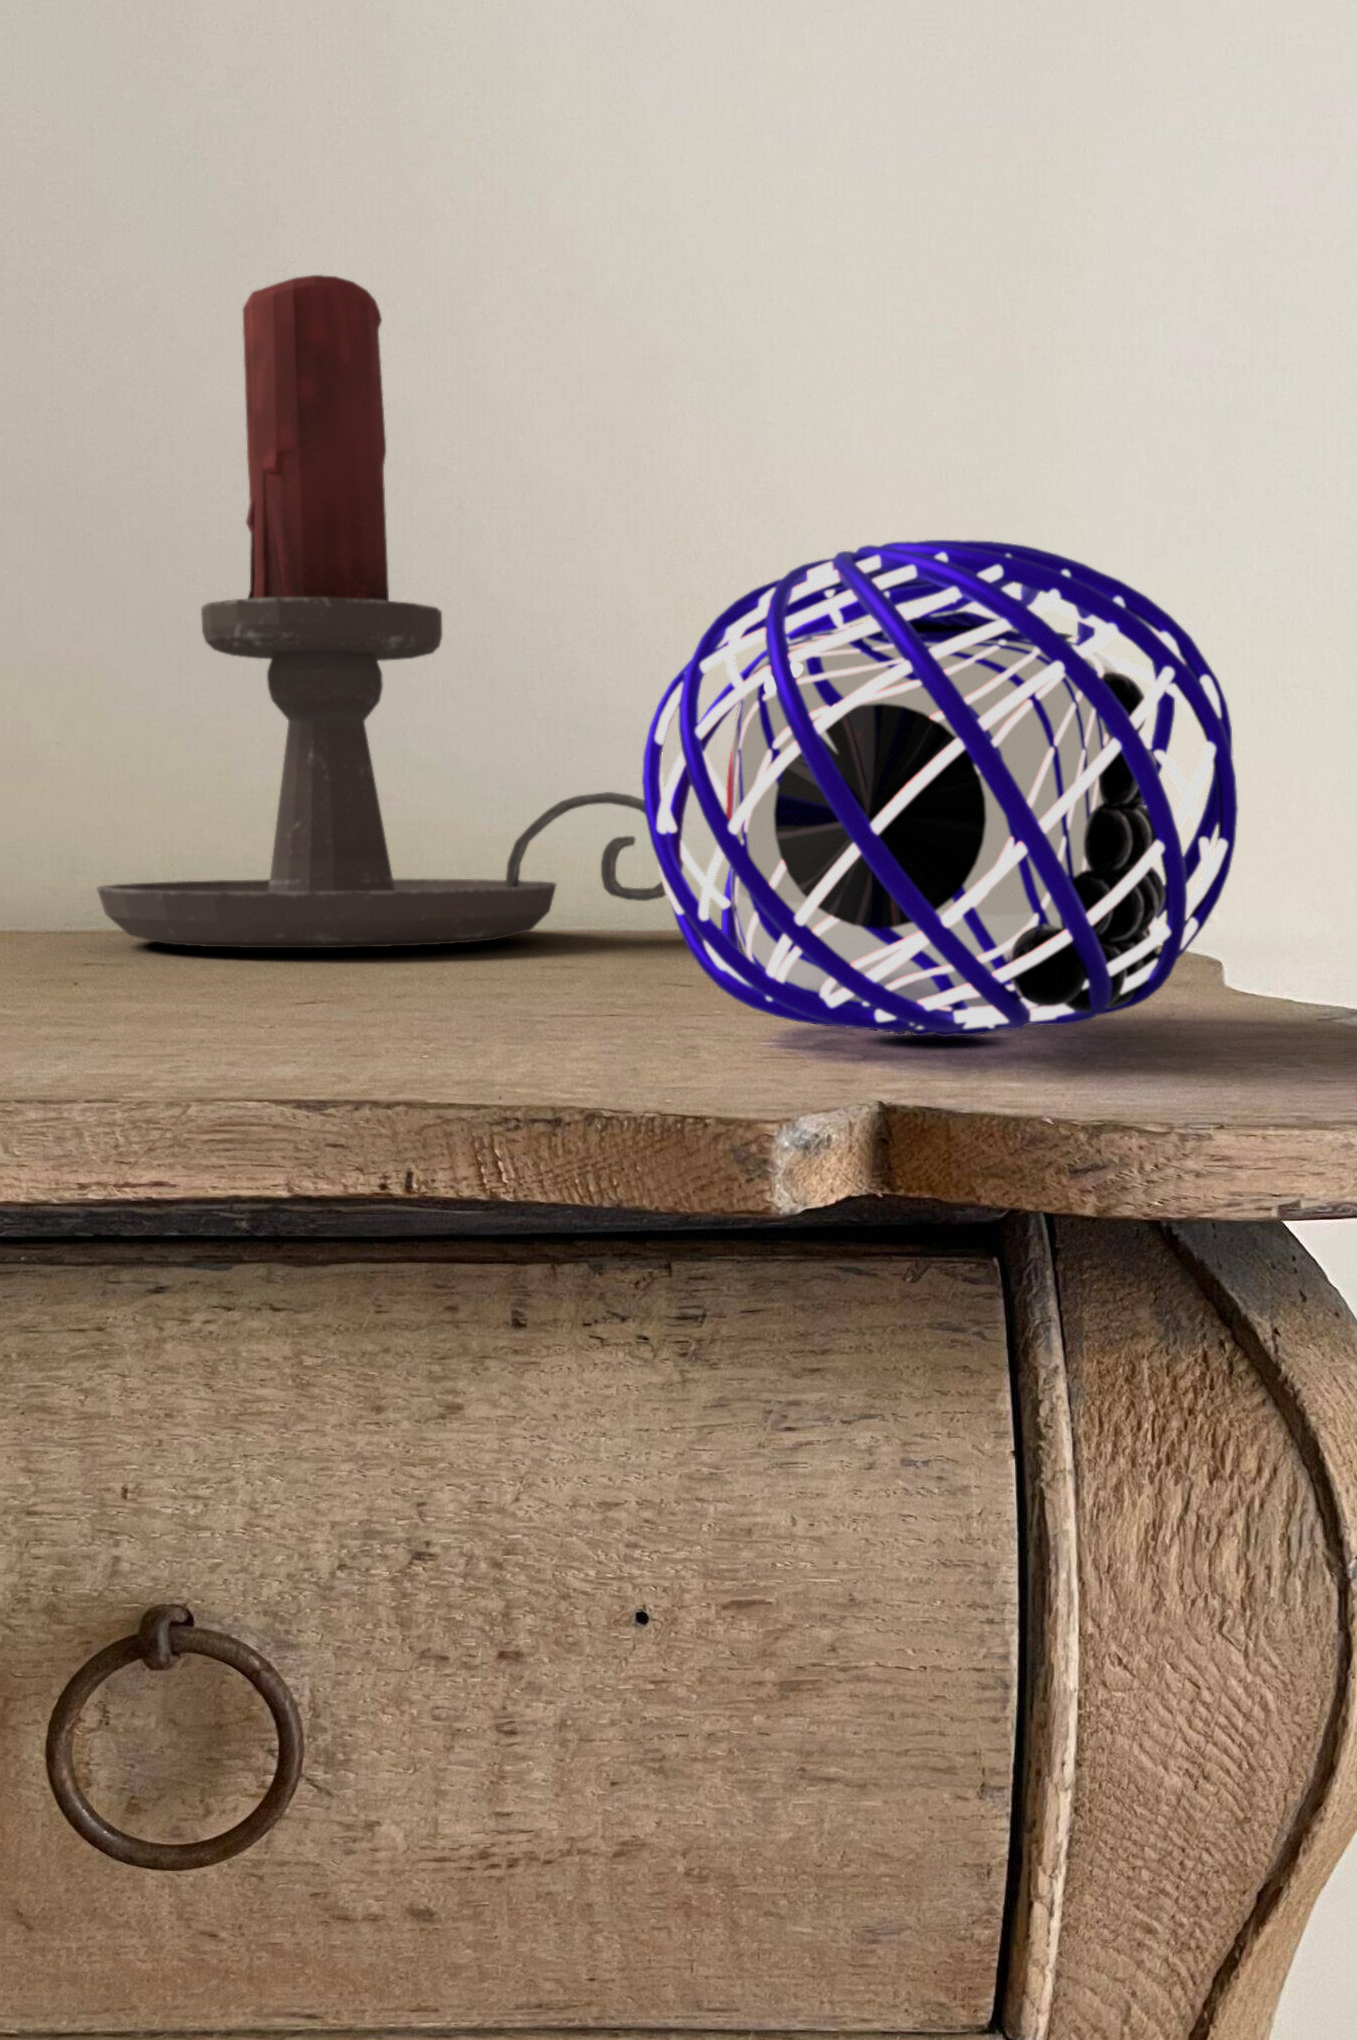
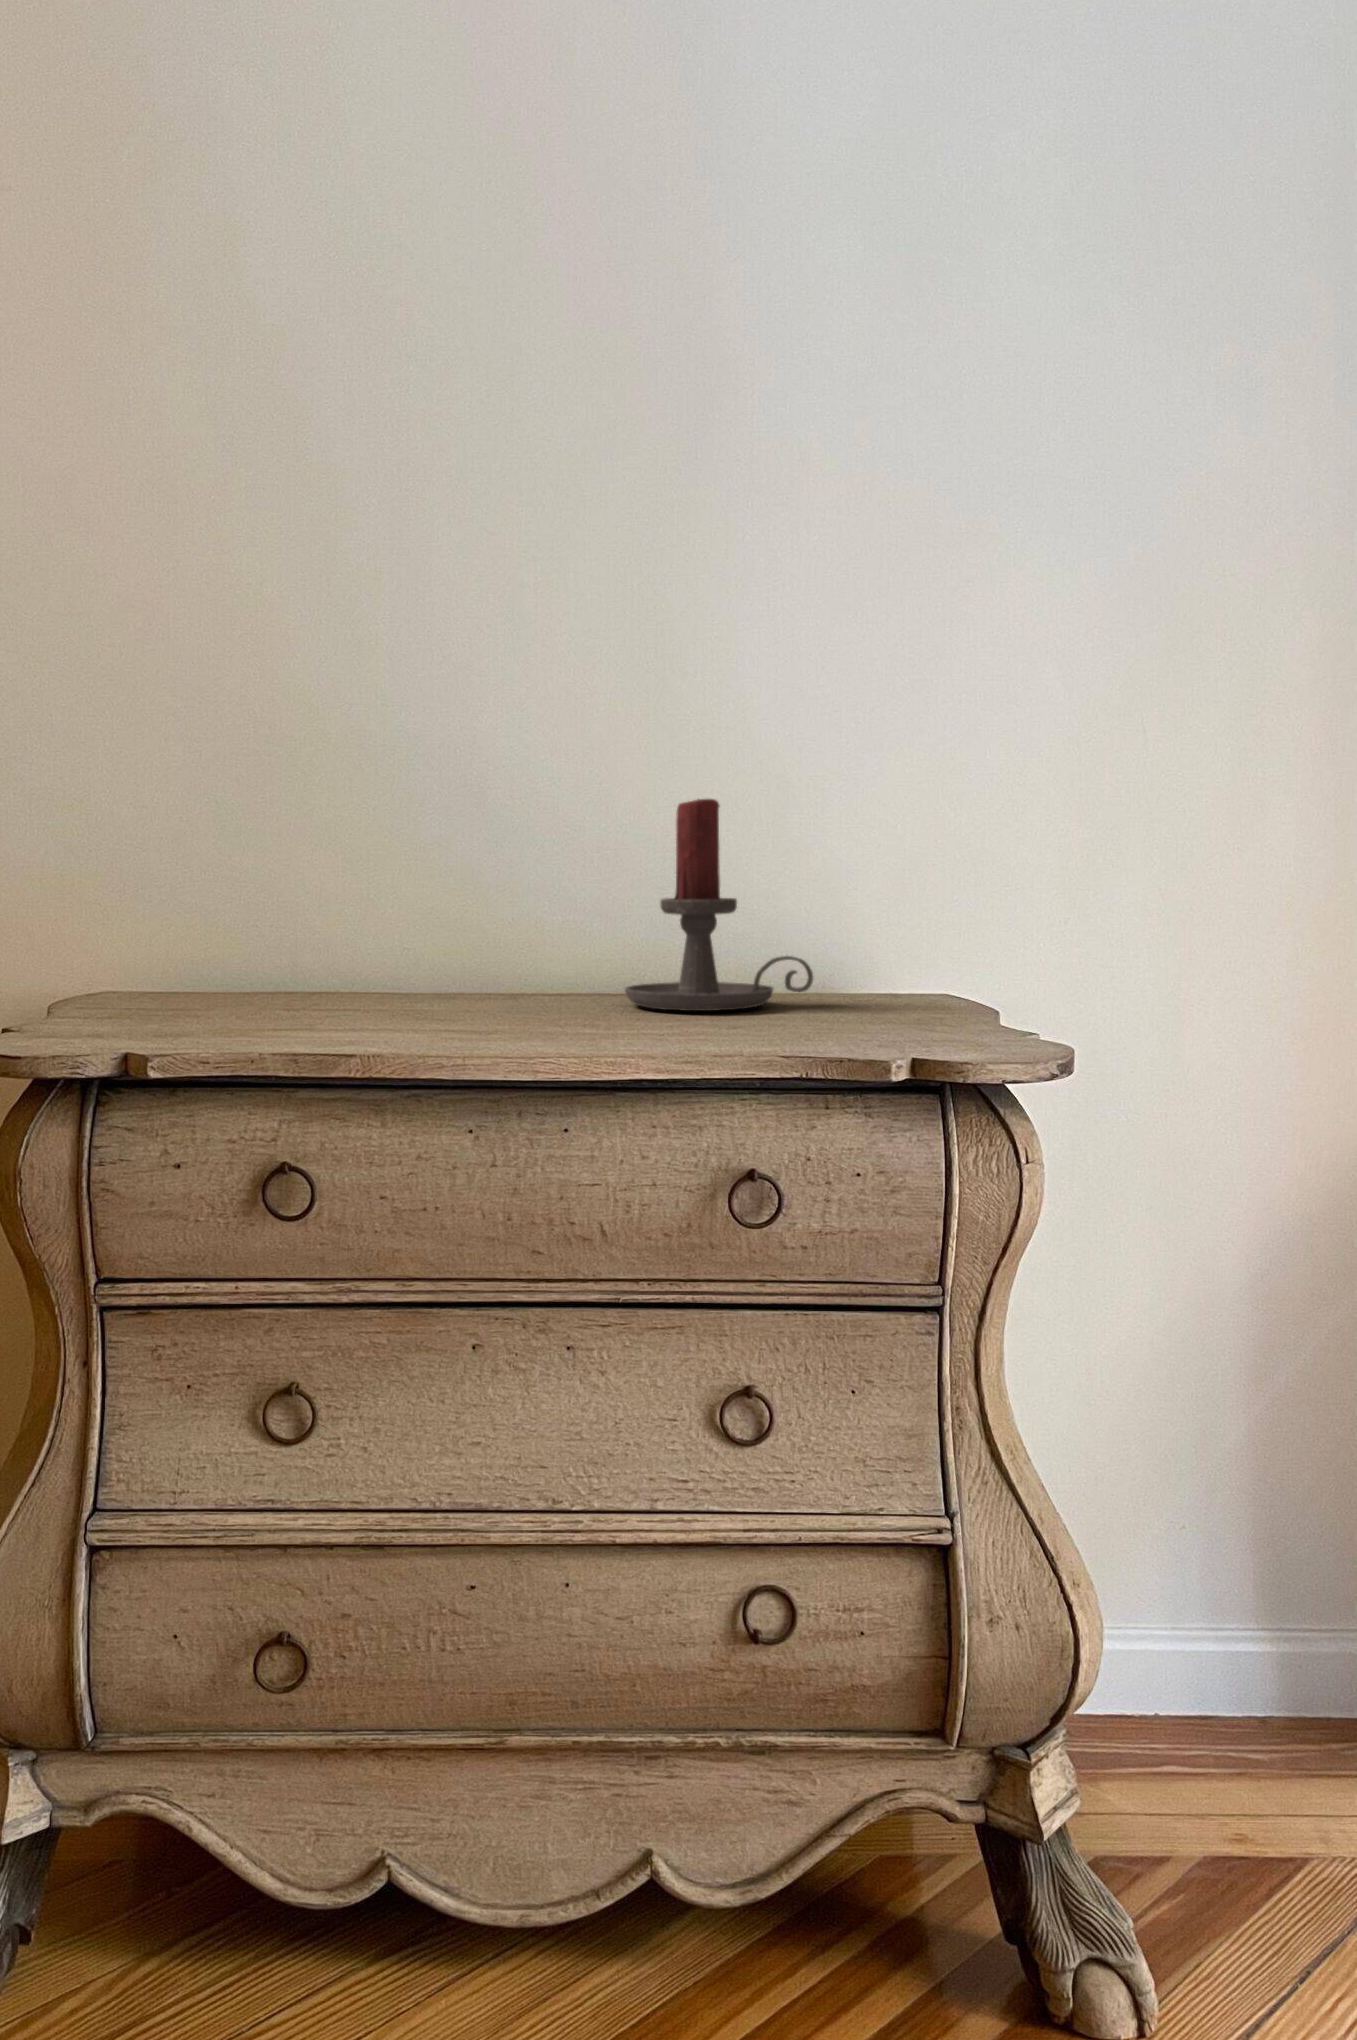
decorative orb: present [642,540,1238,1037] -> none [847,922,995,1041]

